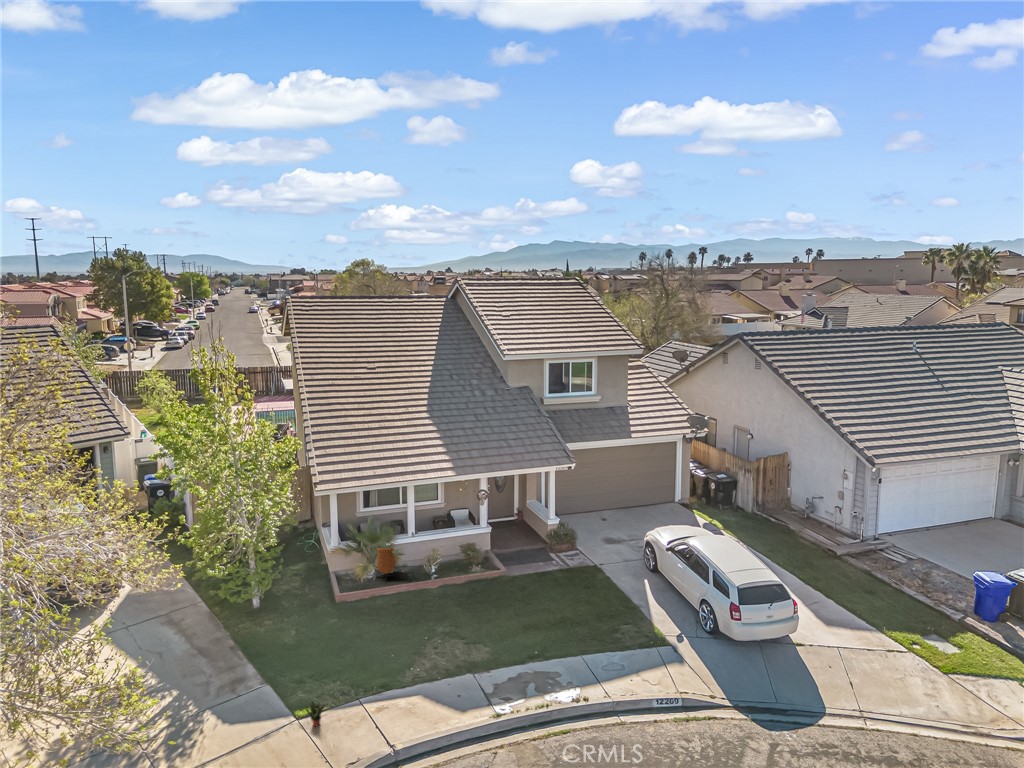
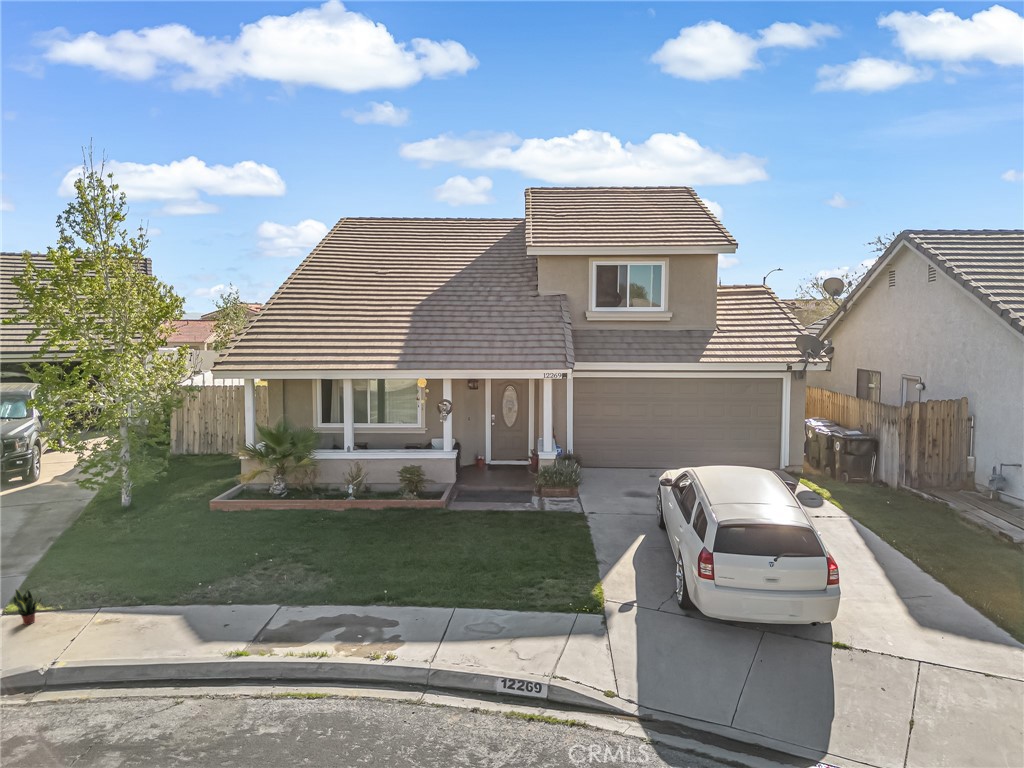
lounge chair: present [376,548,397,580] -> none [296,459,340,506]

